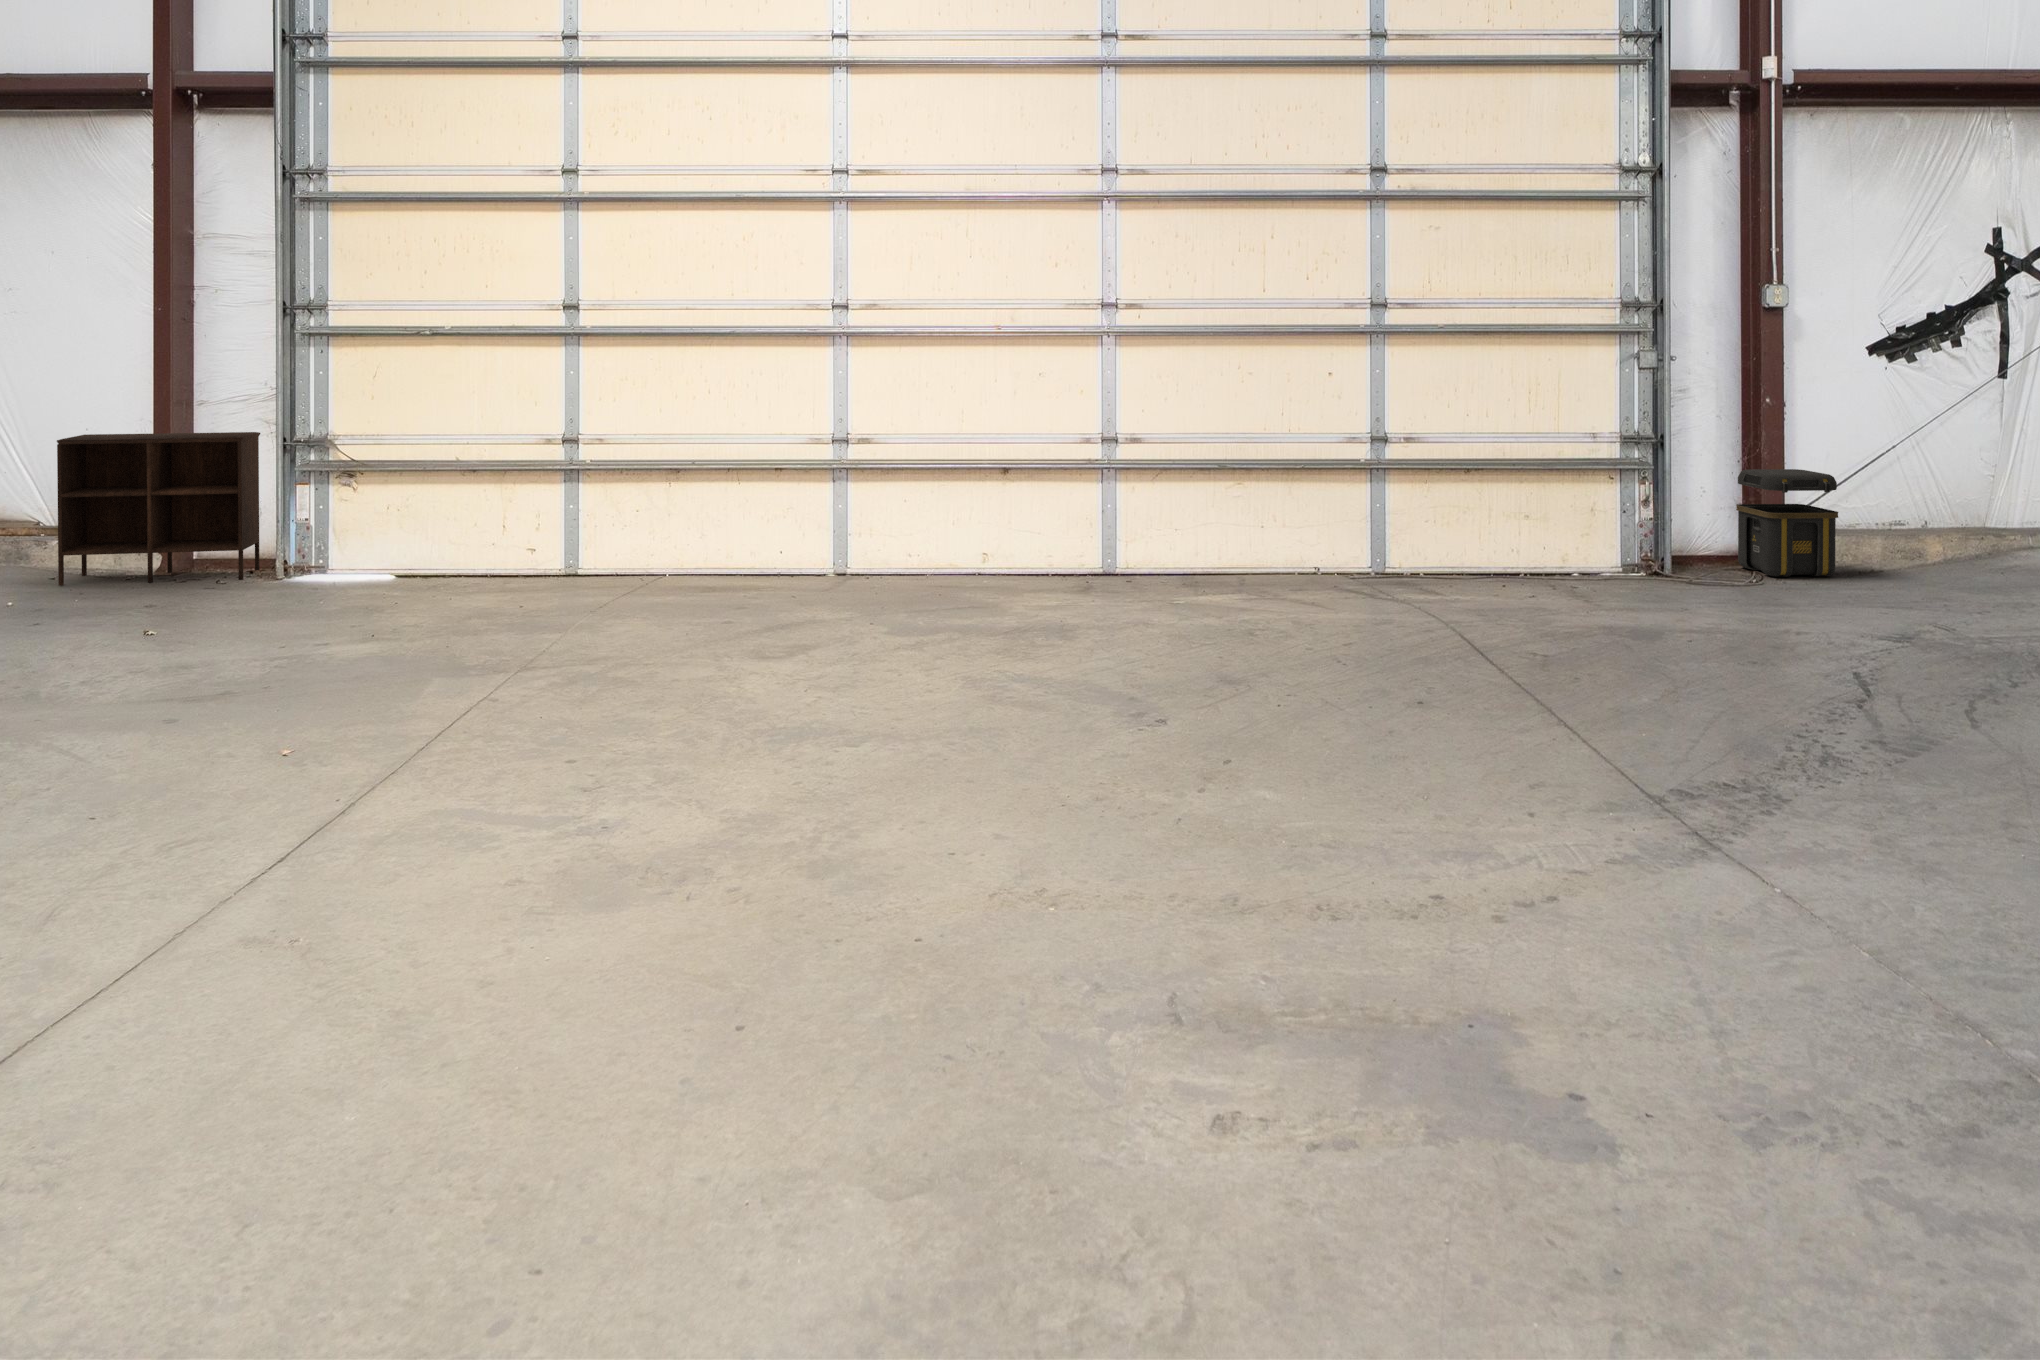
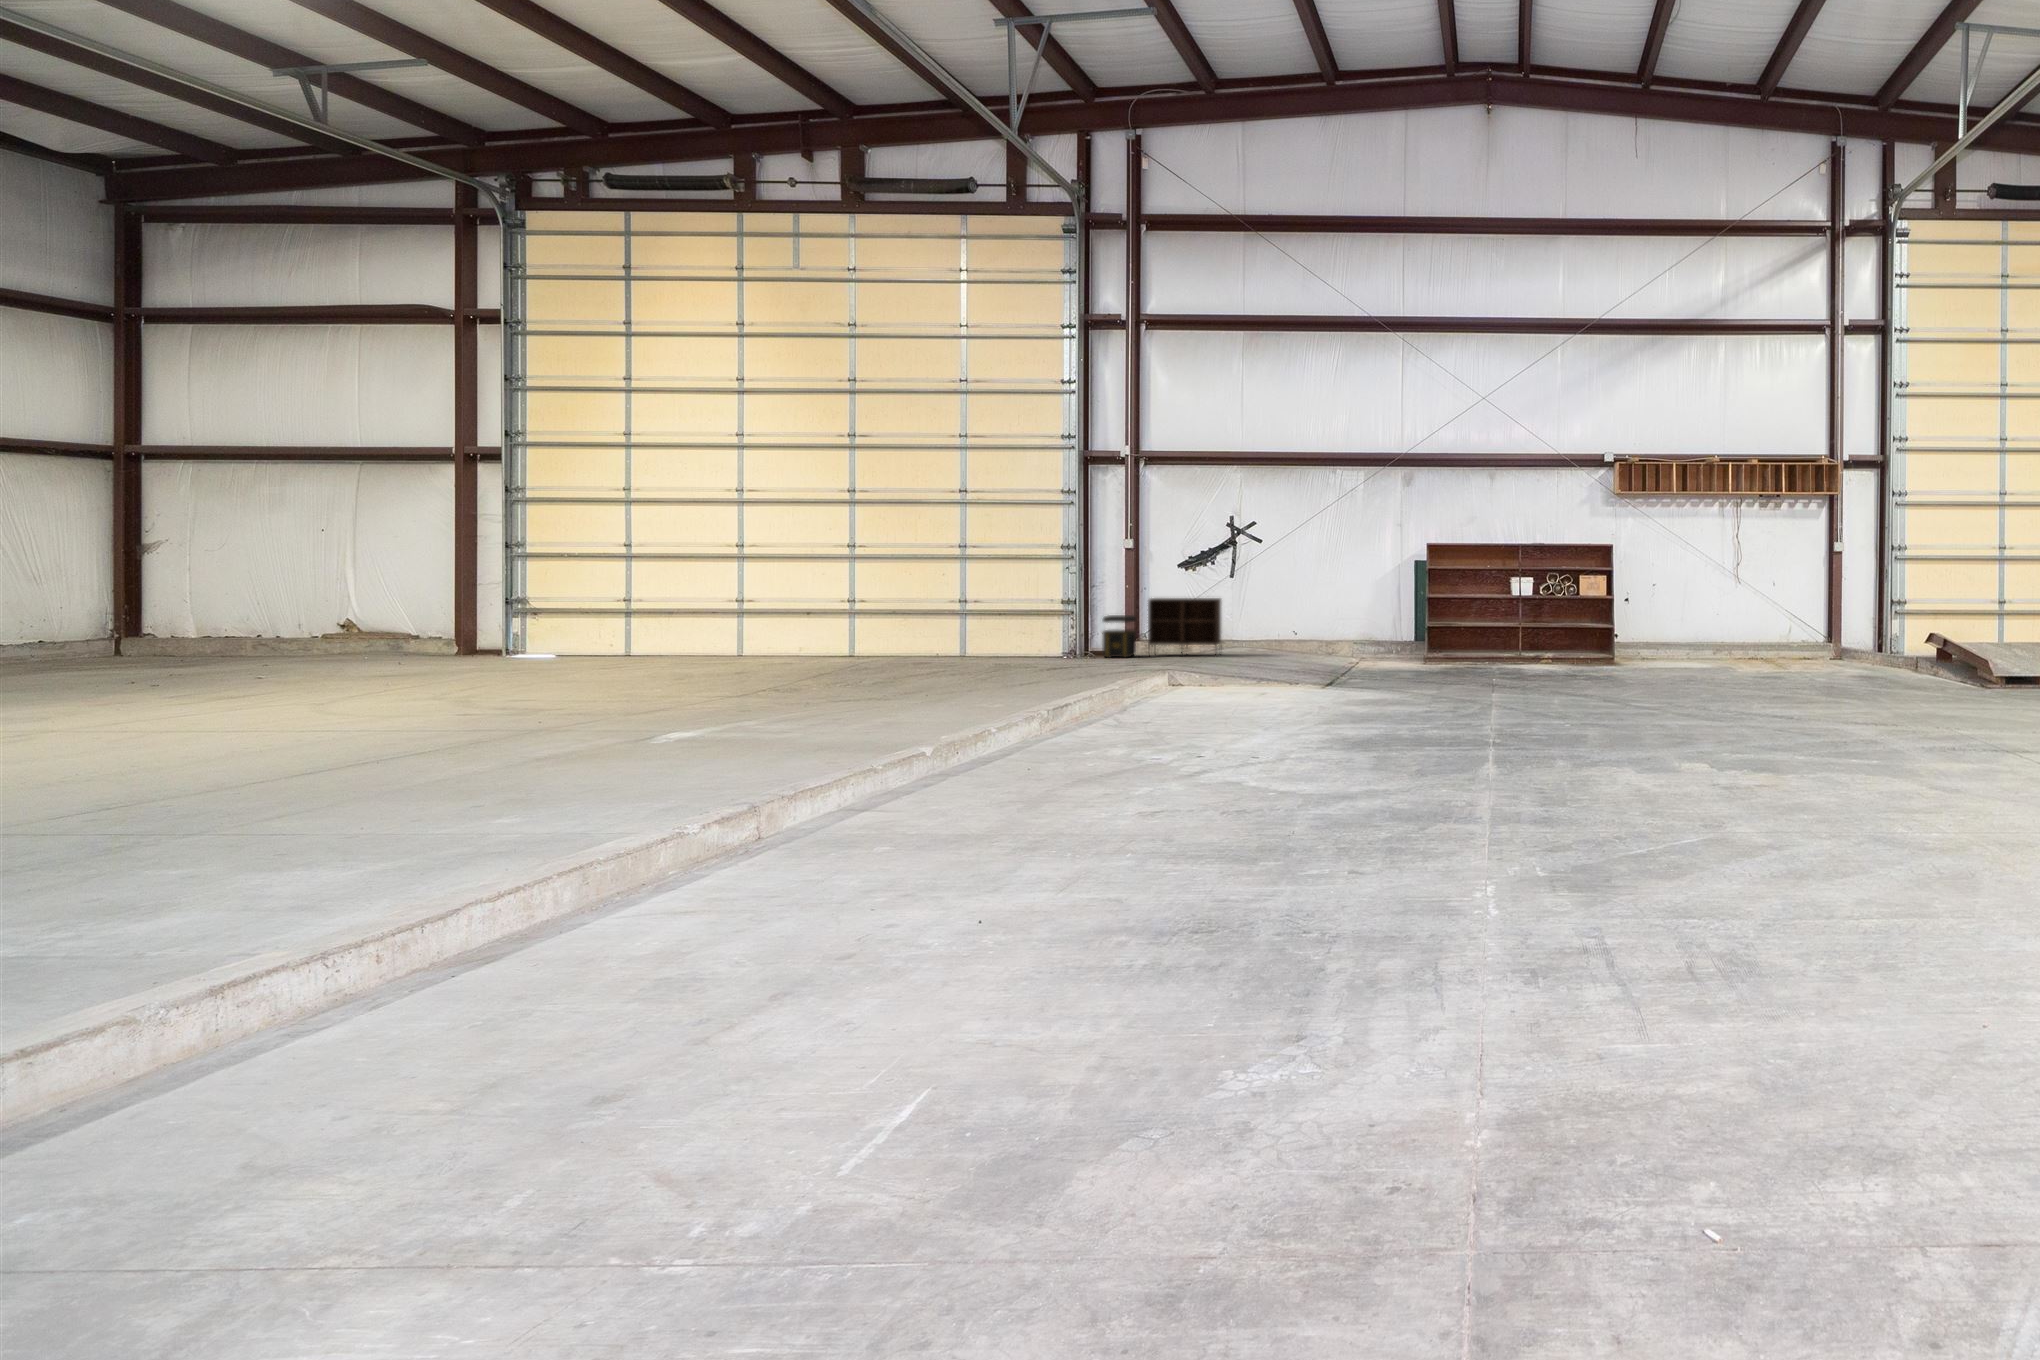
shelving unit: present [57,432,260,586] -> present [1148,598,1221,646]

